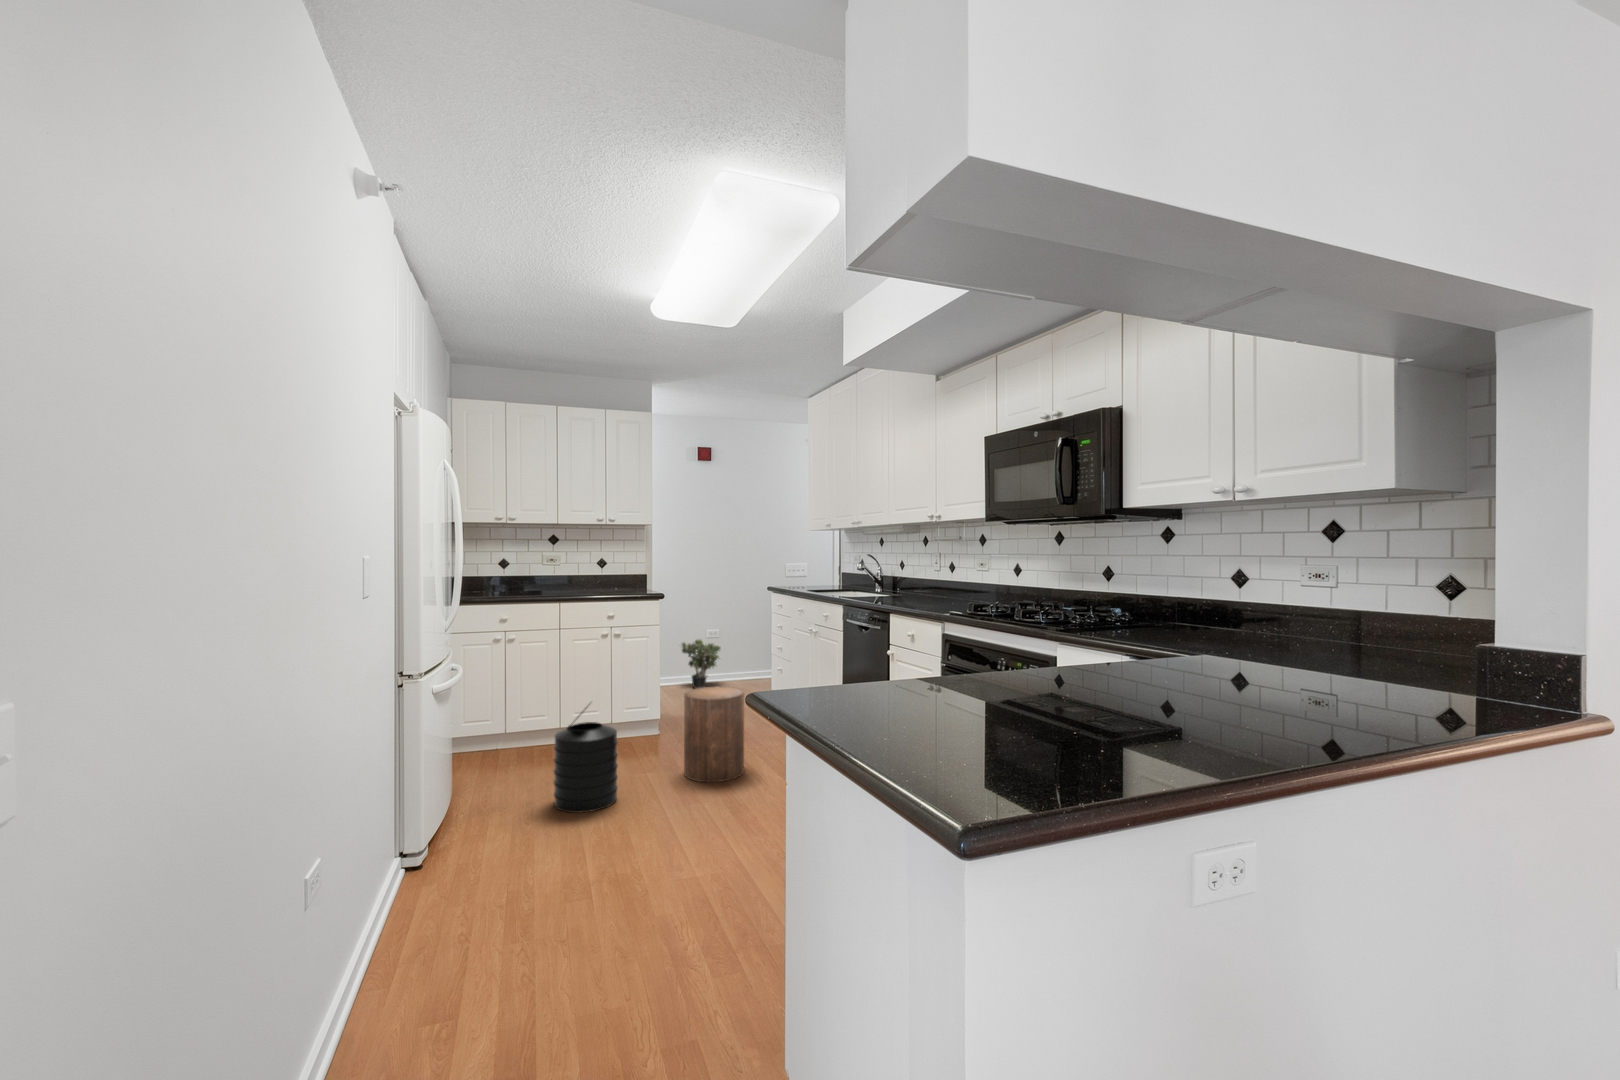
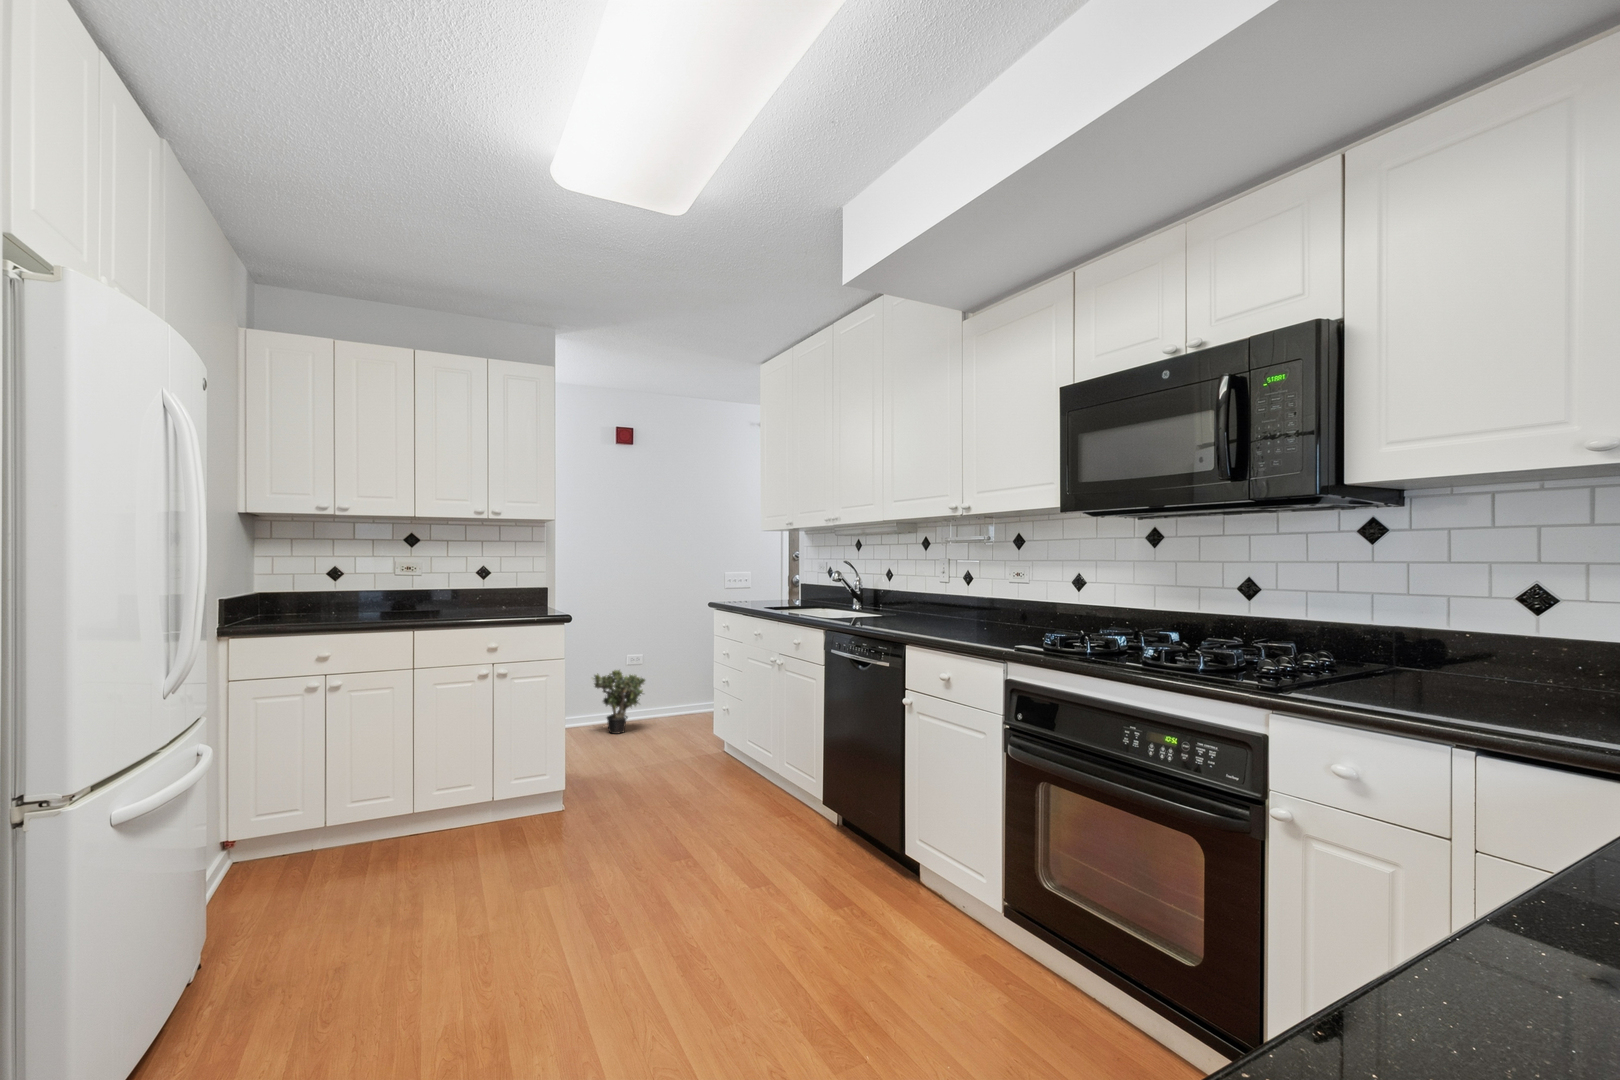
stool: present [684,687,744,782] -> none [598,752,689,904]
trash can: present [554,706,618,813] -> none [379,794,490,987]

